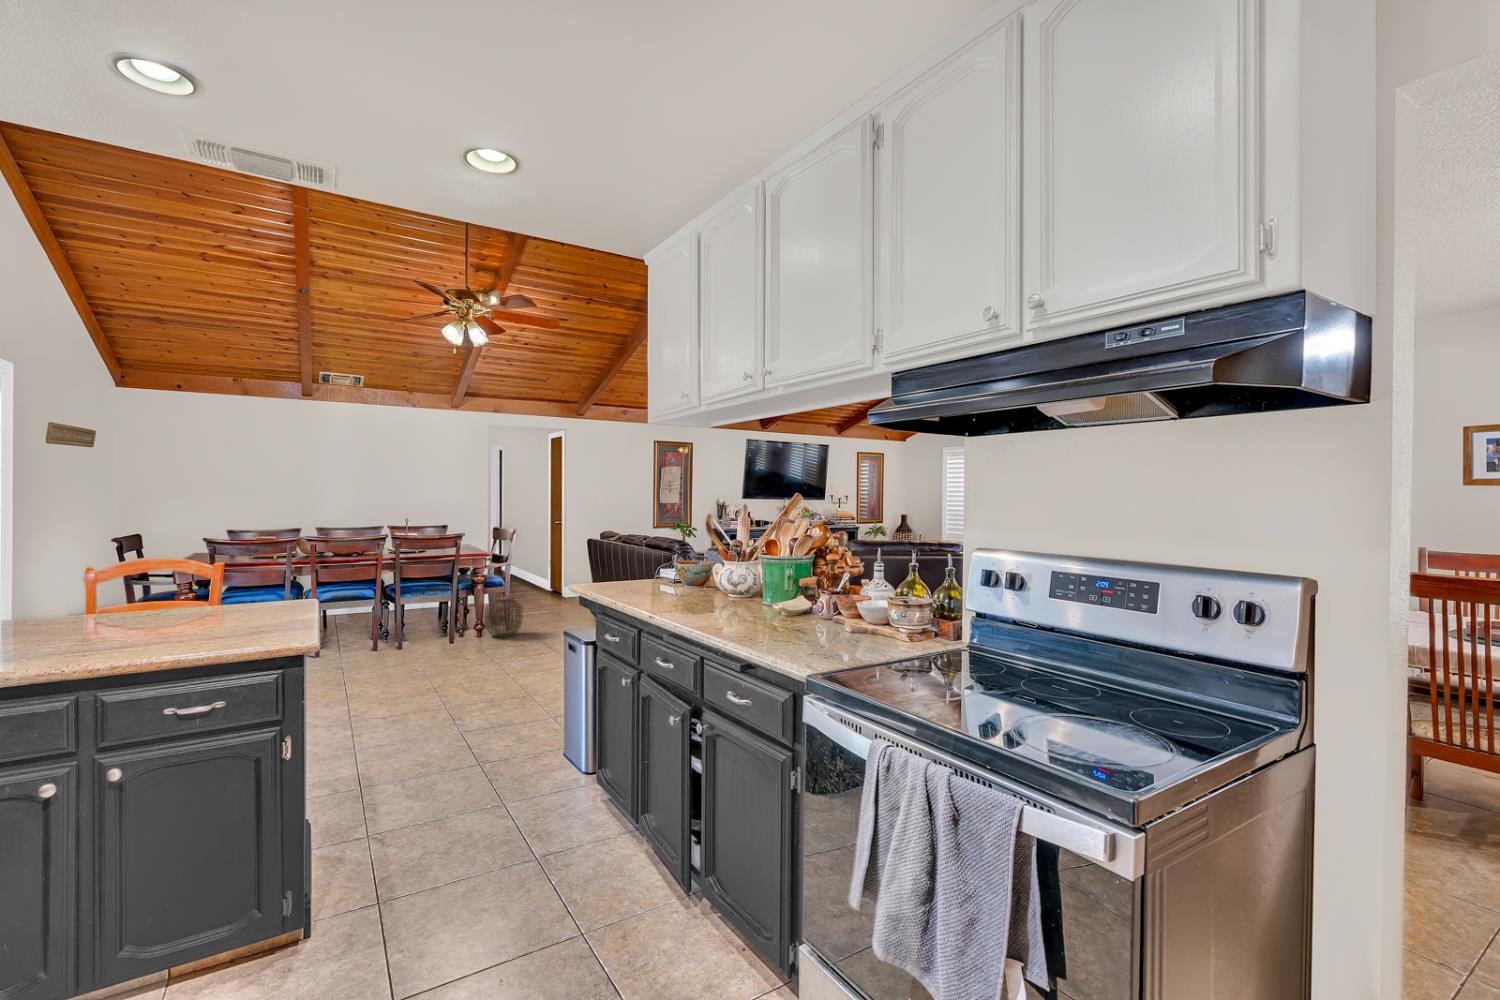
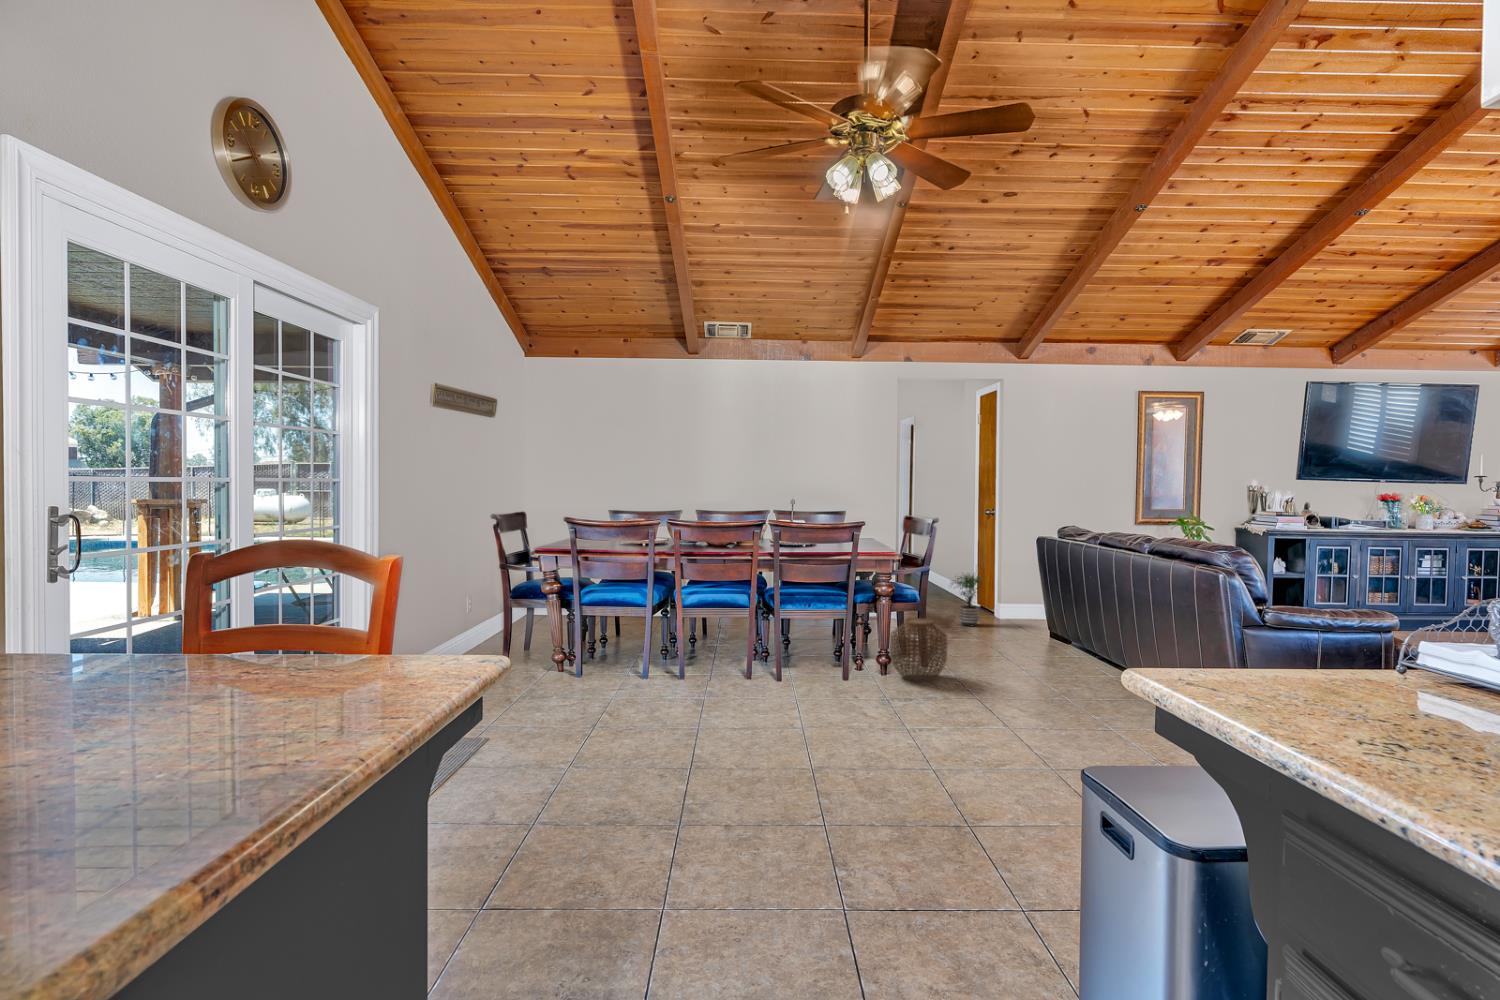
potted plant: none [529,564,557,602] -> present [952,573,982,626]

